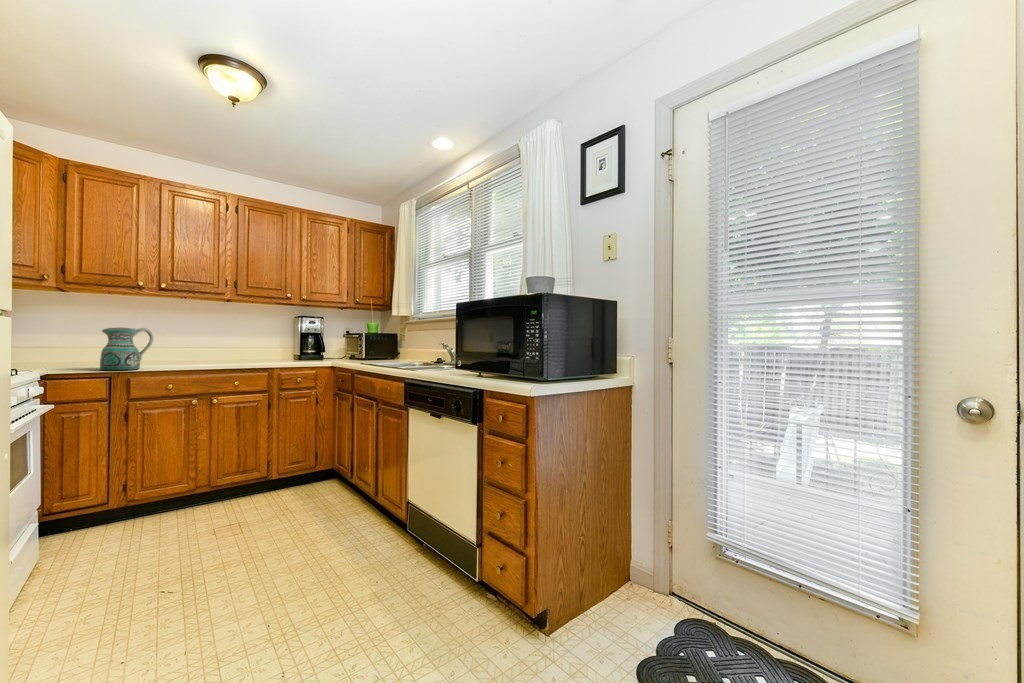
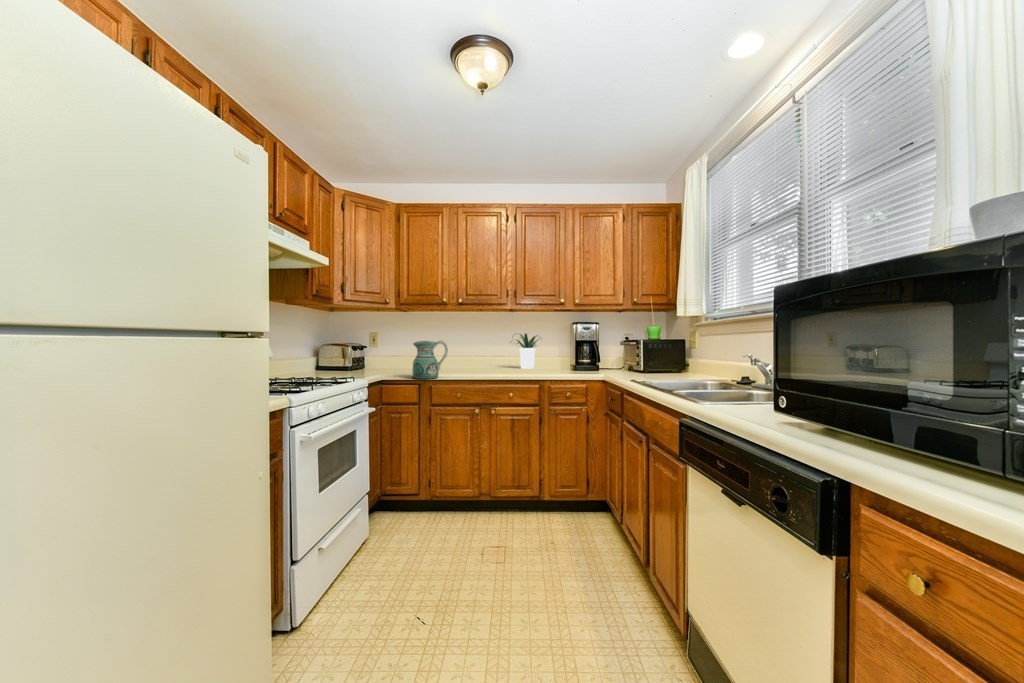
potted plant: none [226,325,271,360] -> present [510,333,539,369]

